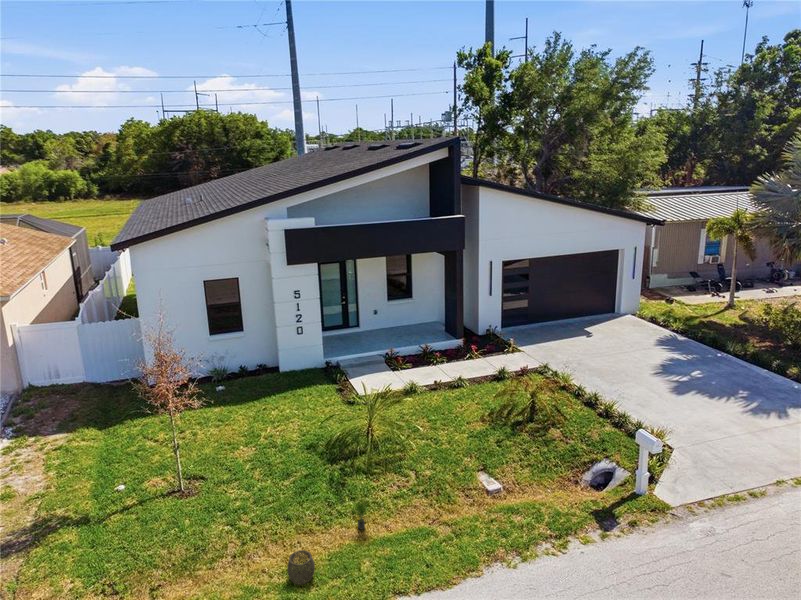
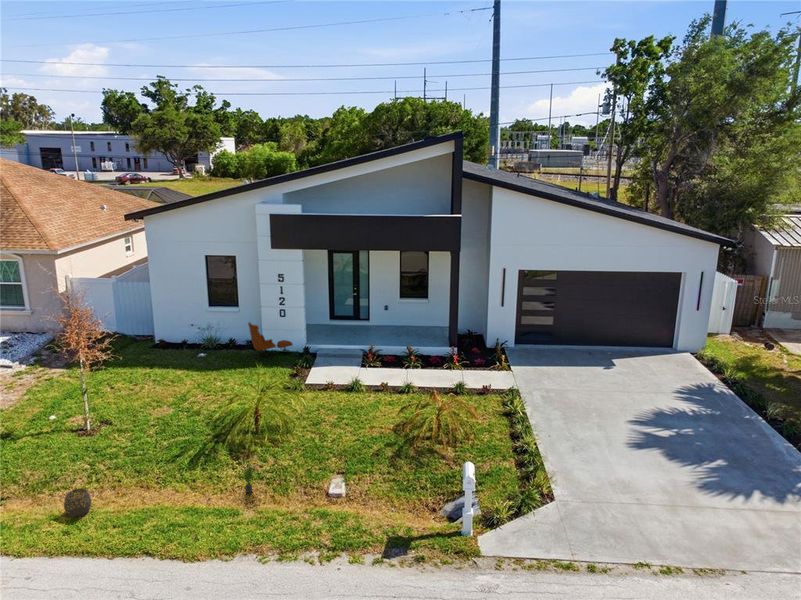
lounge chair: none [278,345,316,382] -> present [248,322,293,357]
potted plant: present [354,499,368,529] -> present [241,464,256,493]

